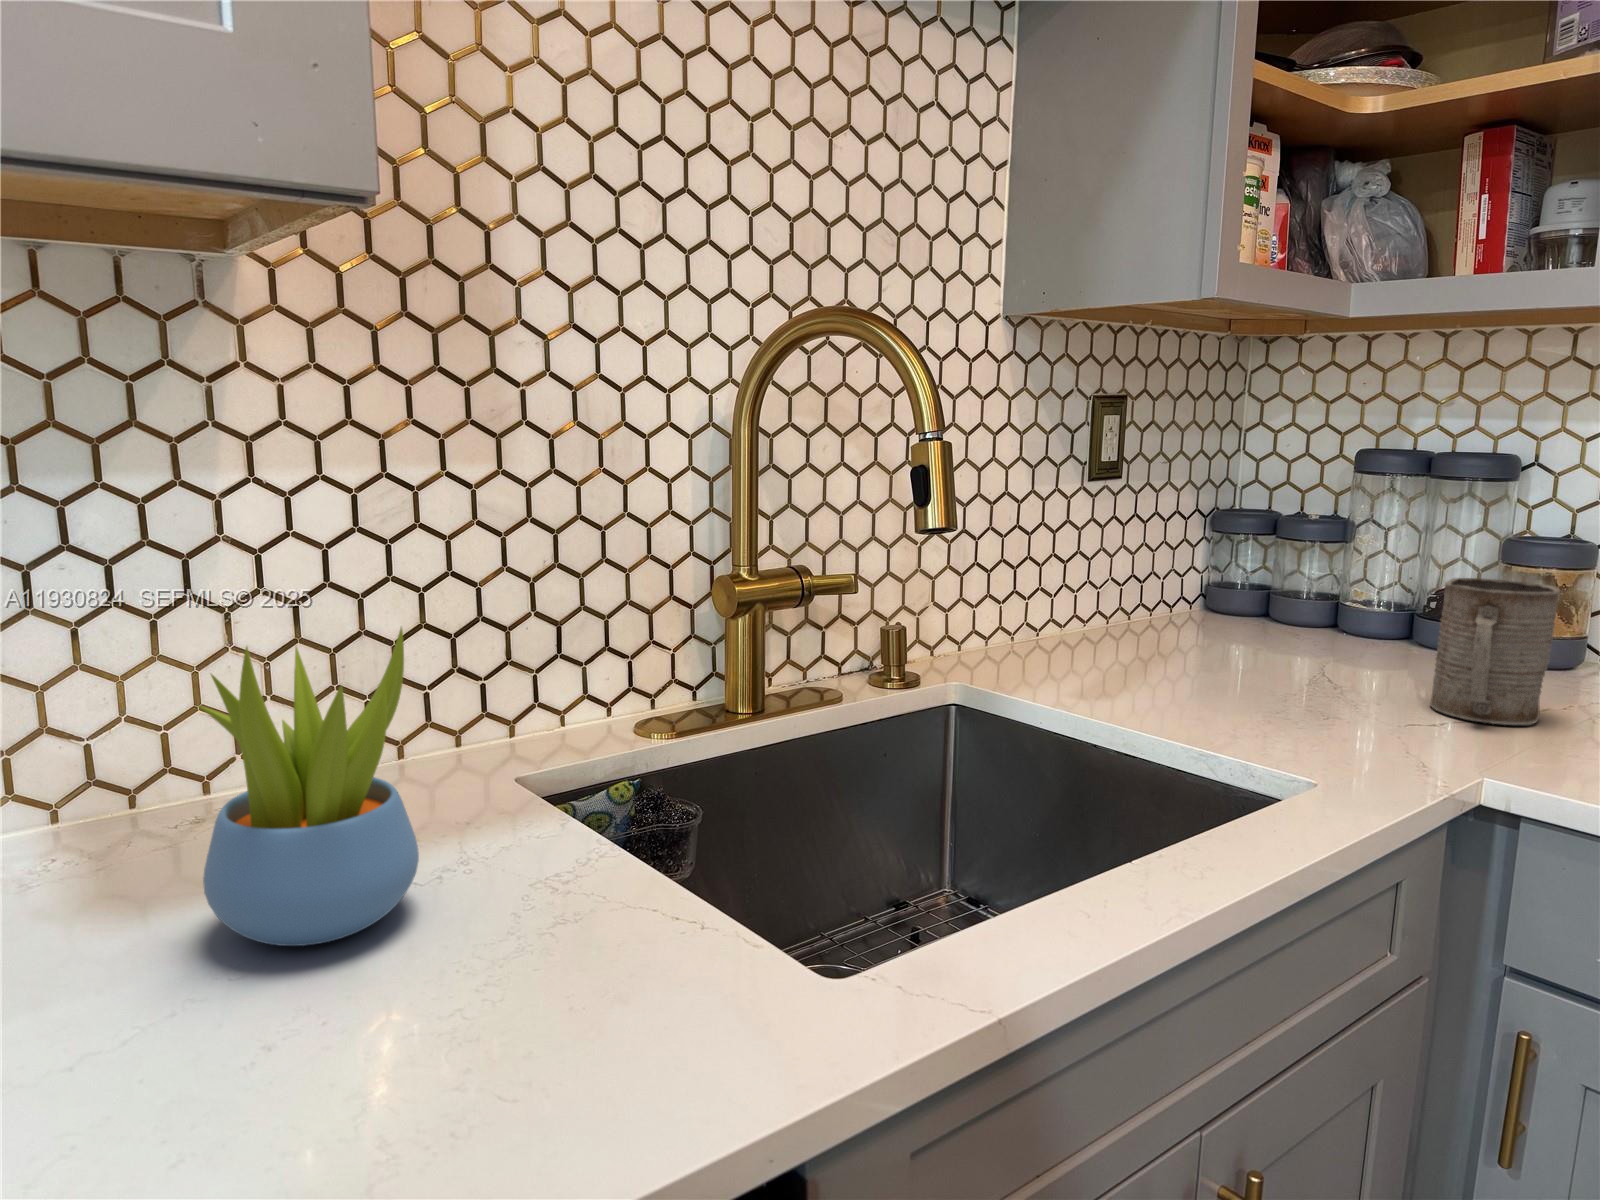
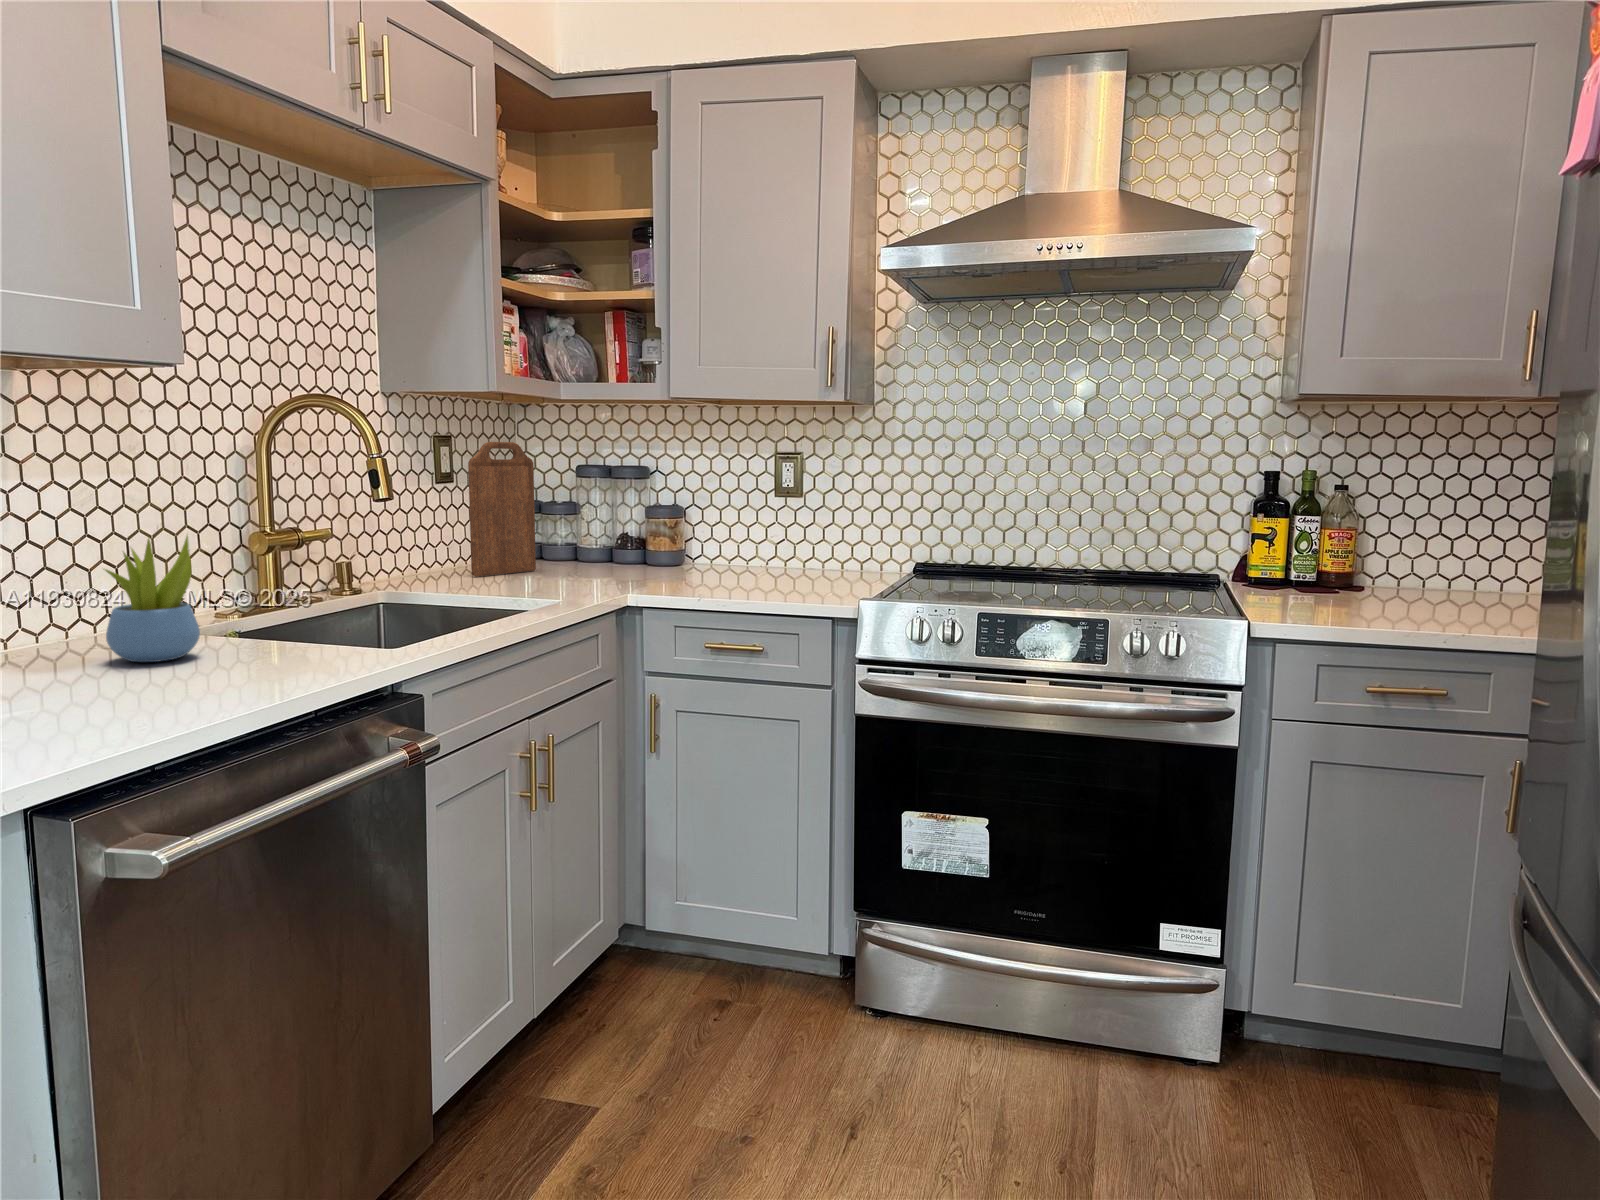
cutting board: none [1135,404,1277,655] -> present [468,442,536,576]
mug: present [1430,578,1560,725] -> none [609,521,653,583]

